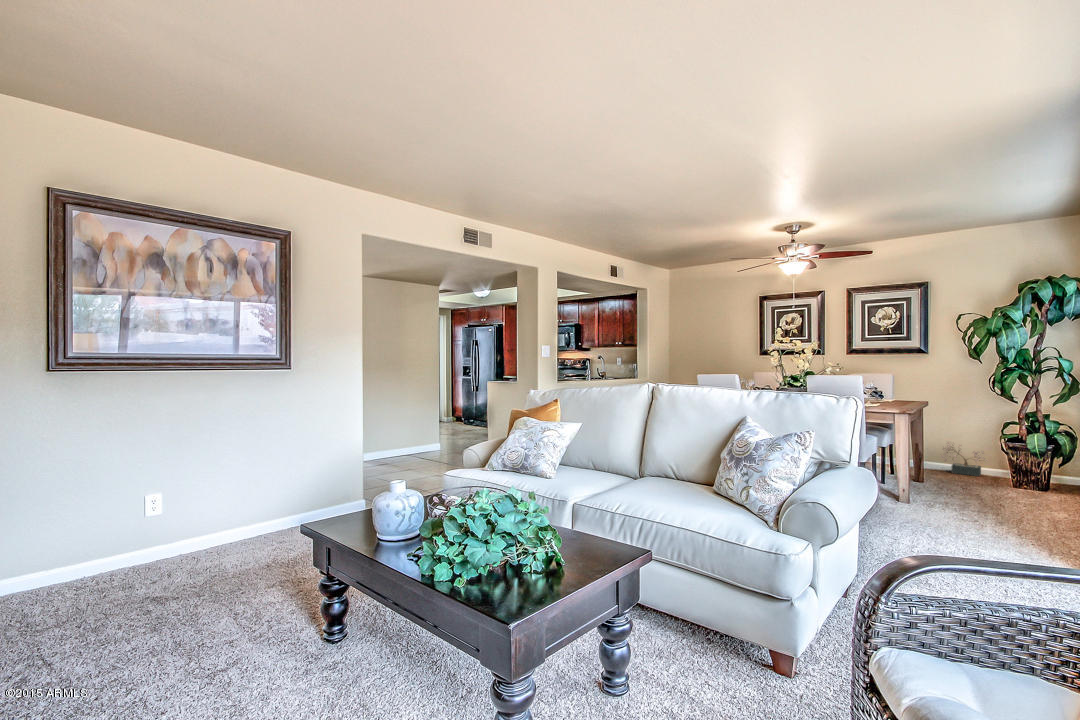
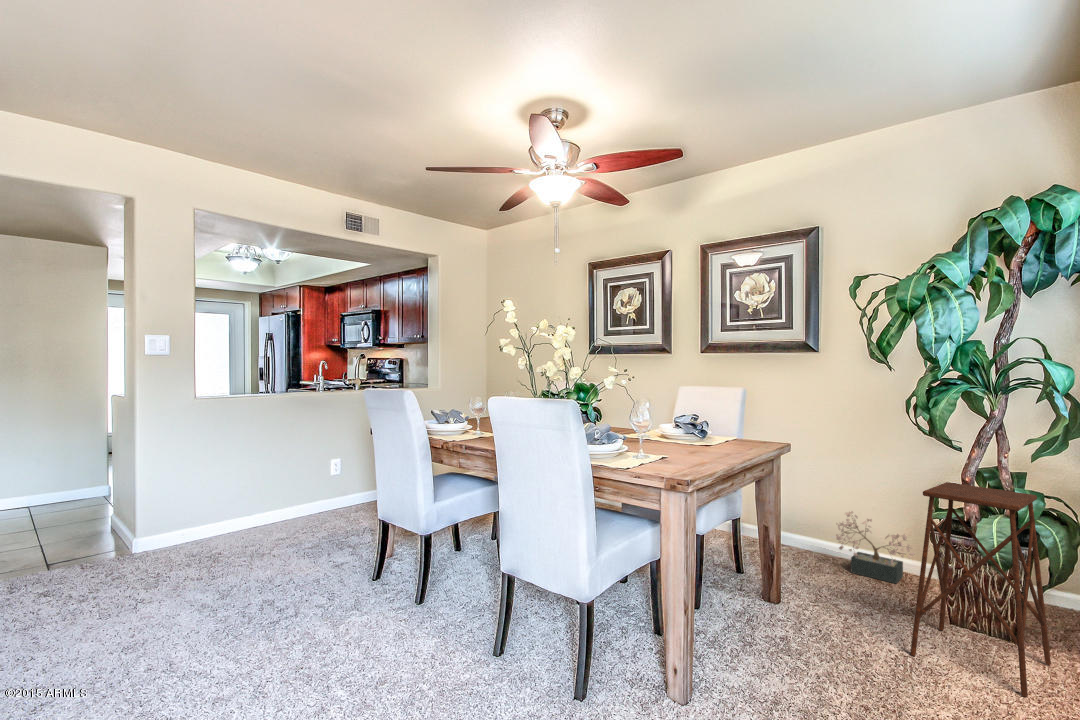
side table: none [998,417,1064,503] -> present [910,482,1051,697]

